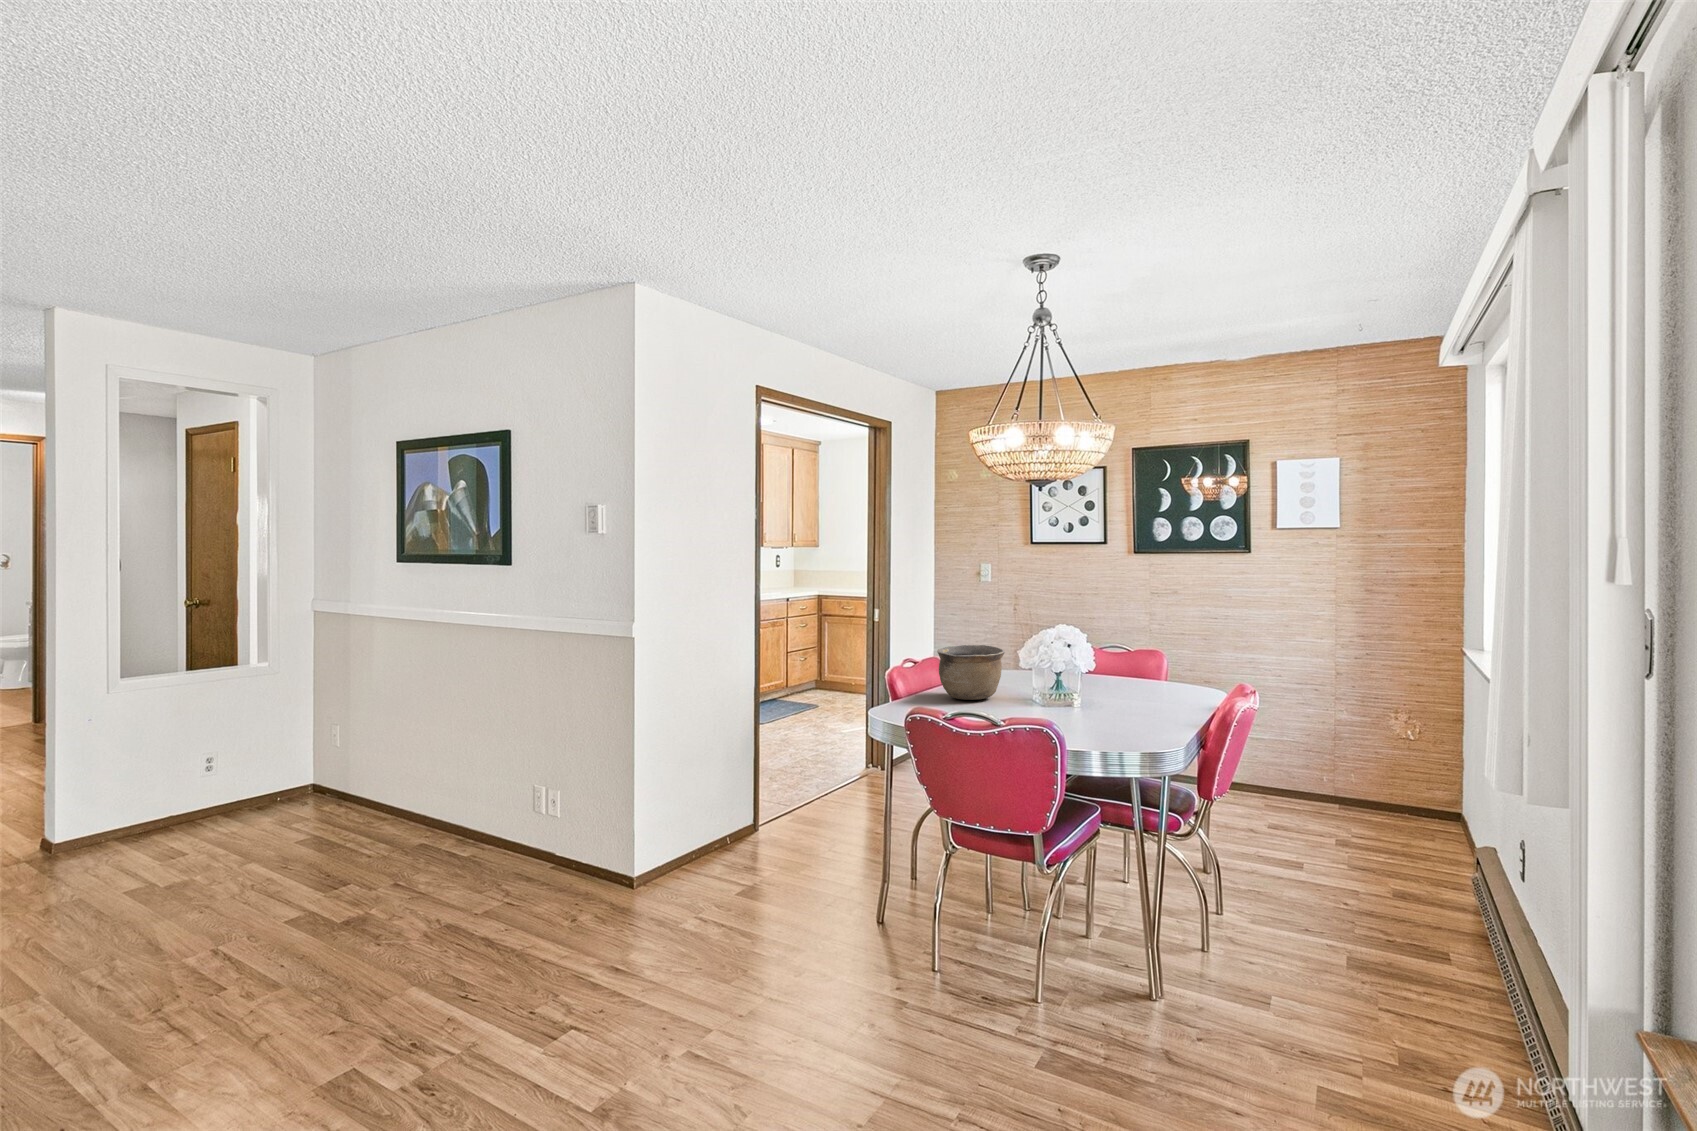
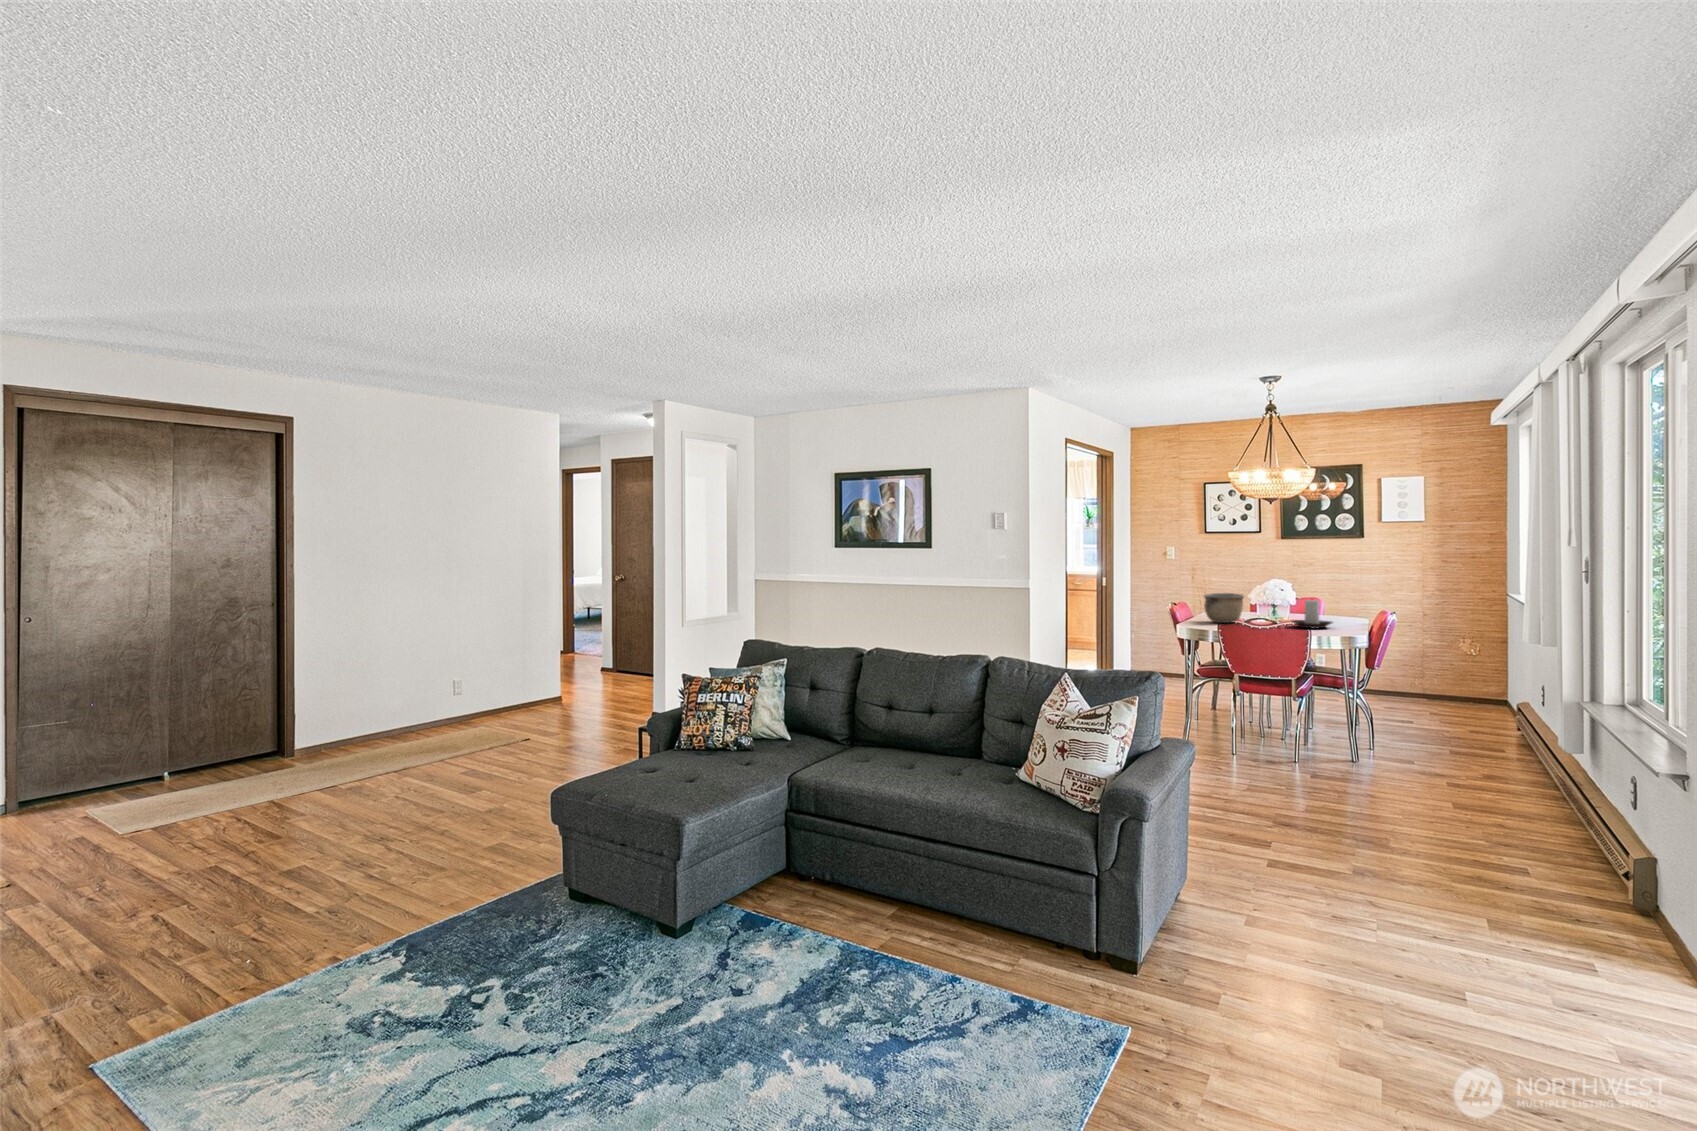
candle holder: none [1064,665,1139,722] -> present [1292,600,1332,628]

